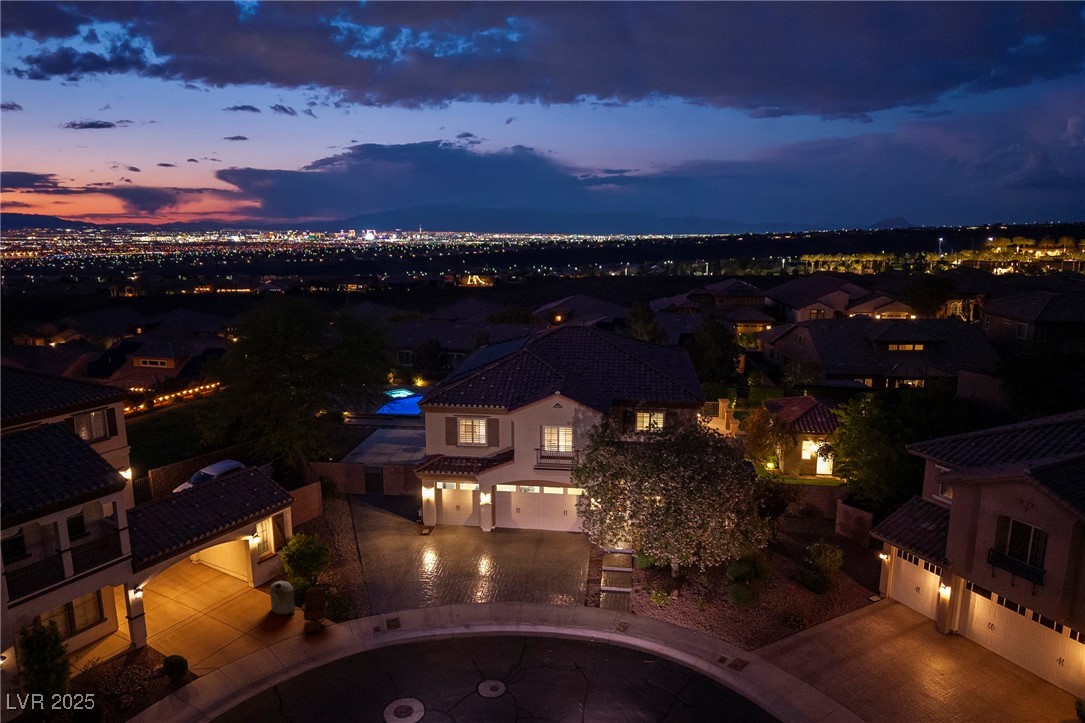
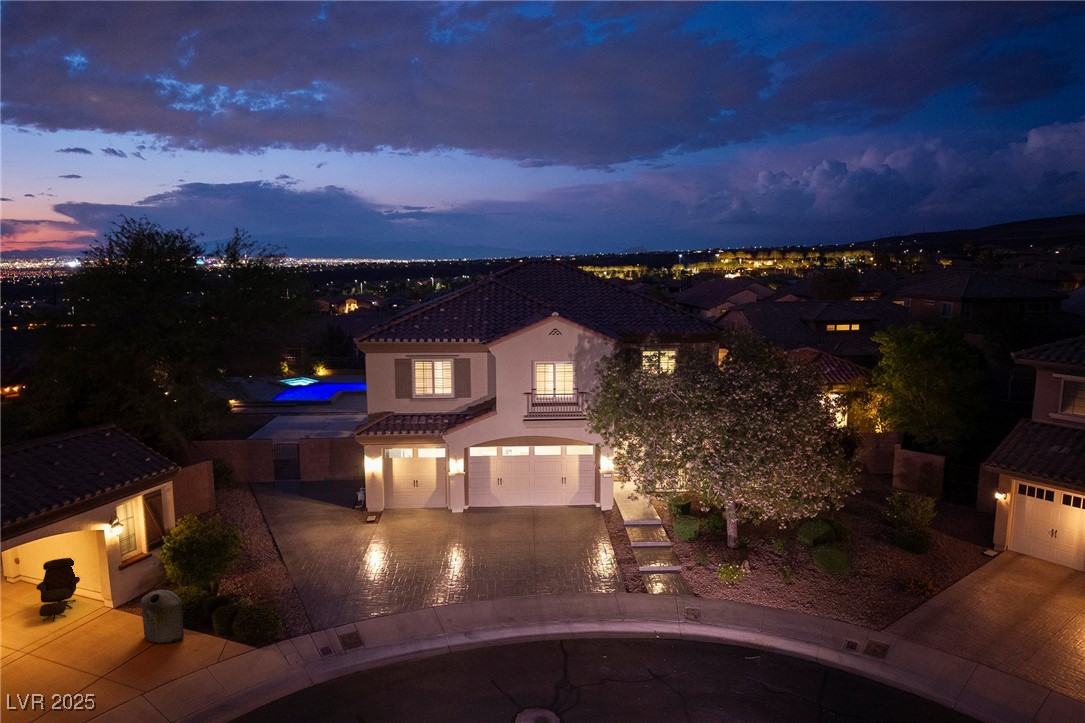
lounge chair: present [301,588,328,636] -> present [36,558,80,622]

